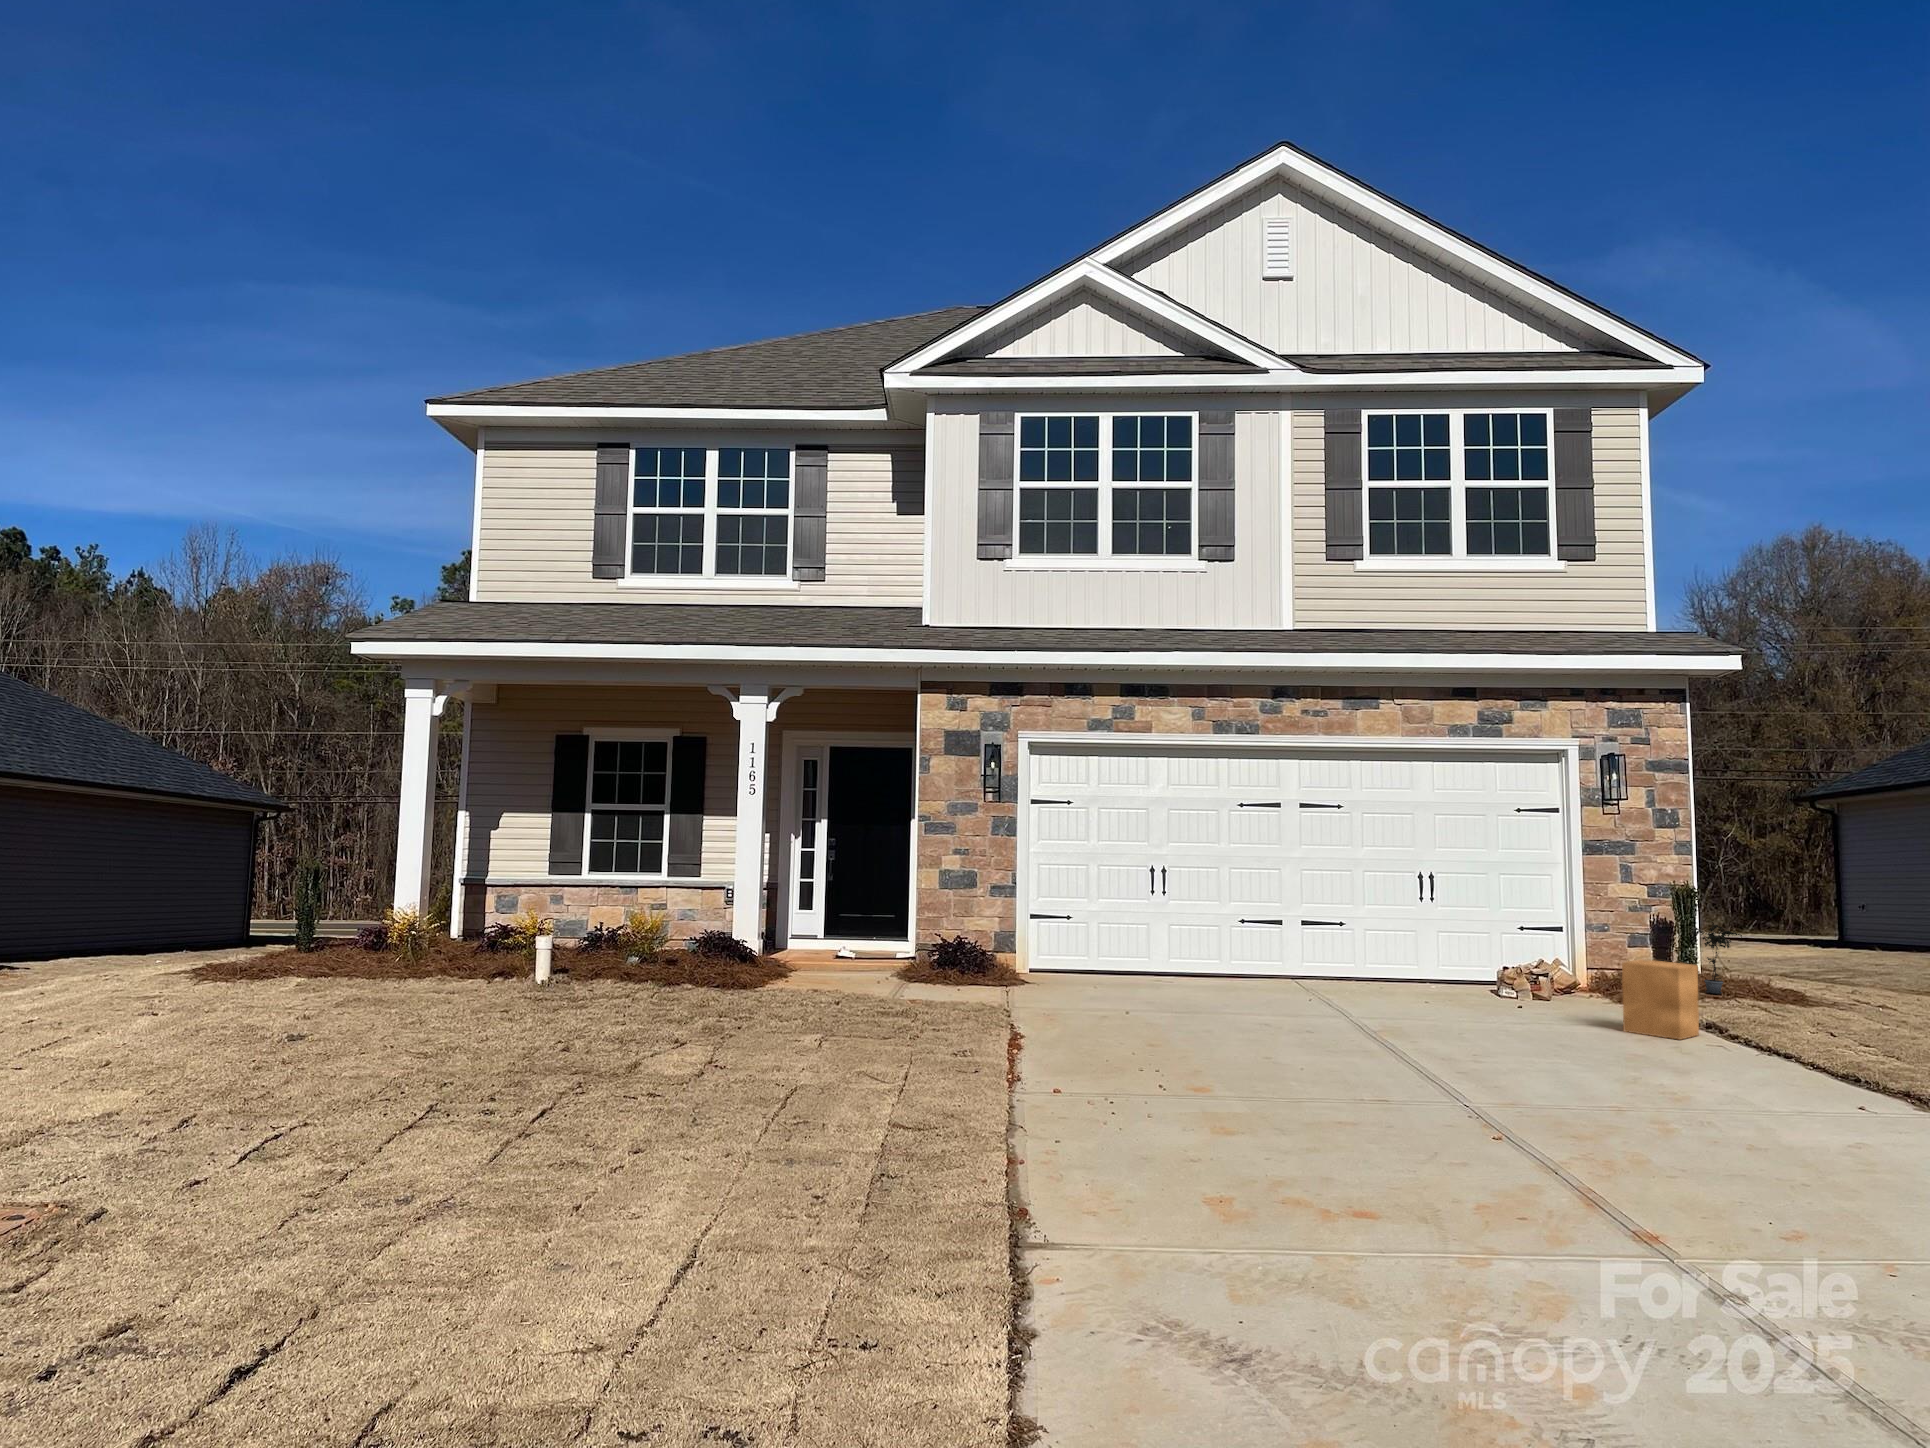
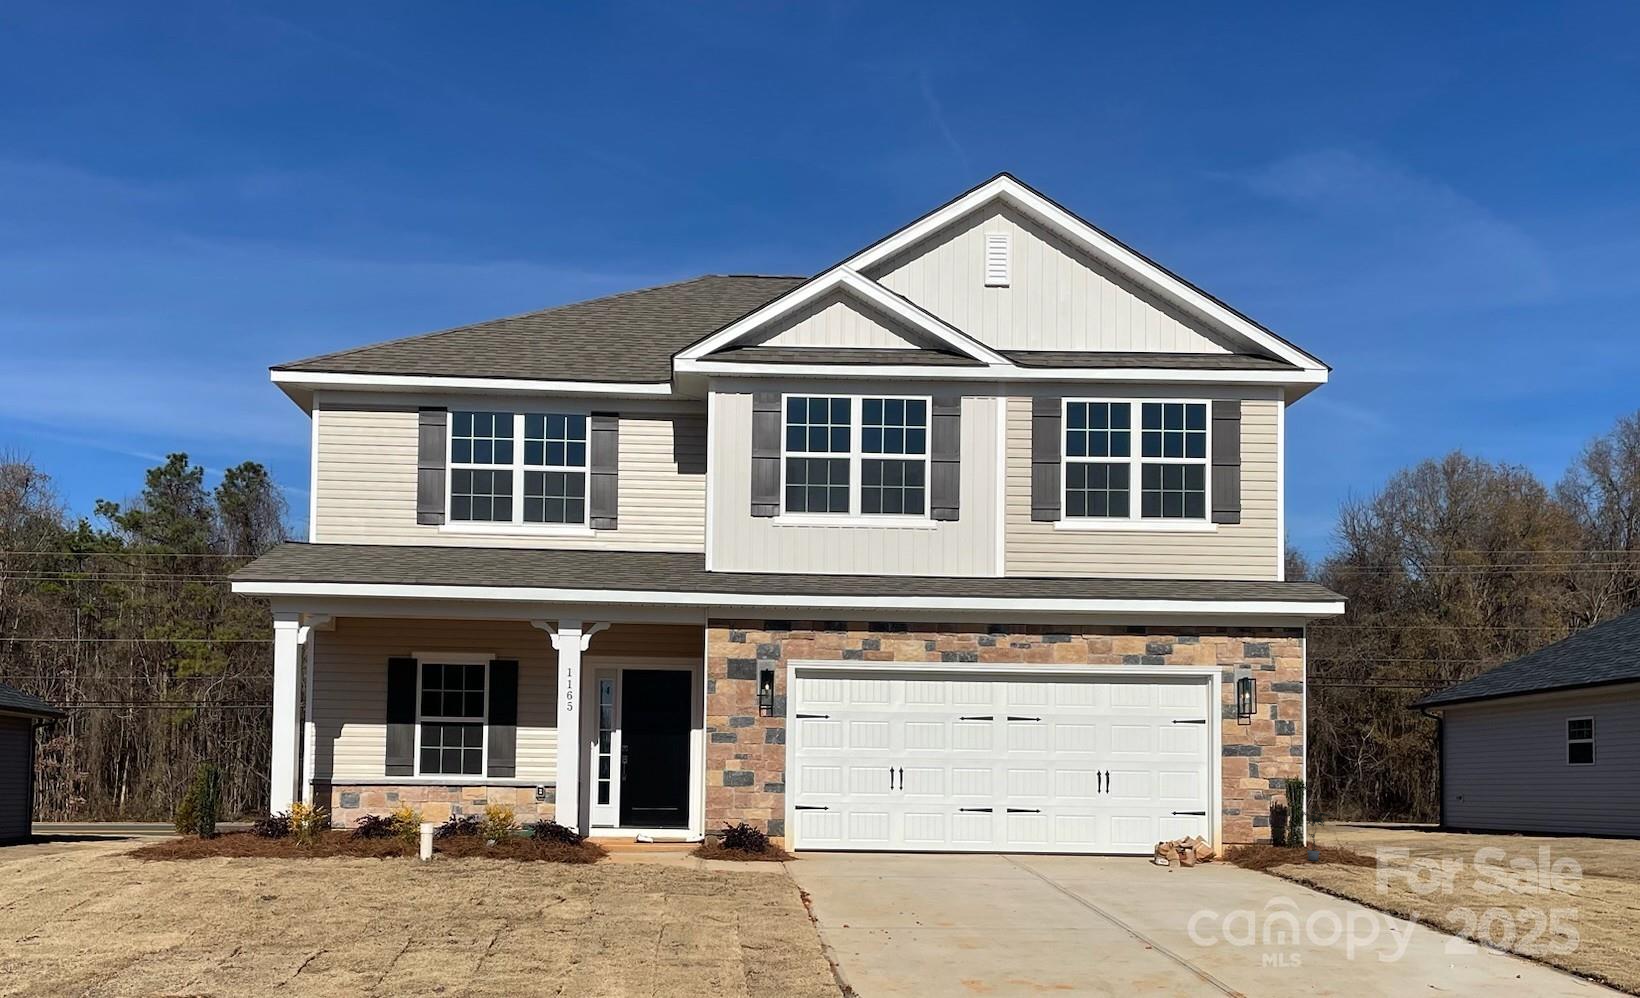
cardboard box: present [1622,959,1699,1040] -> none [1223,832,1274,888]

